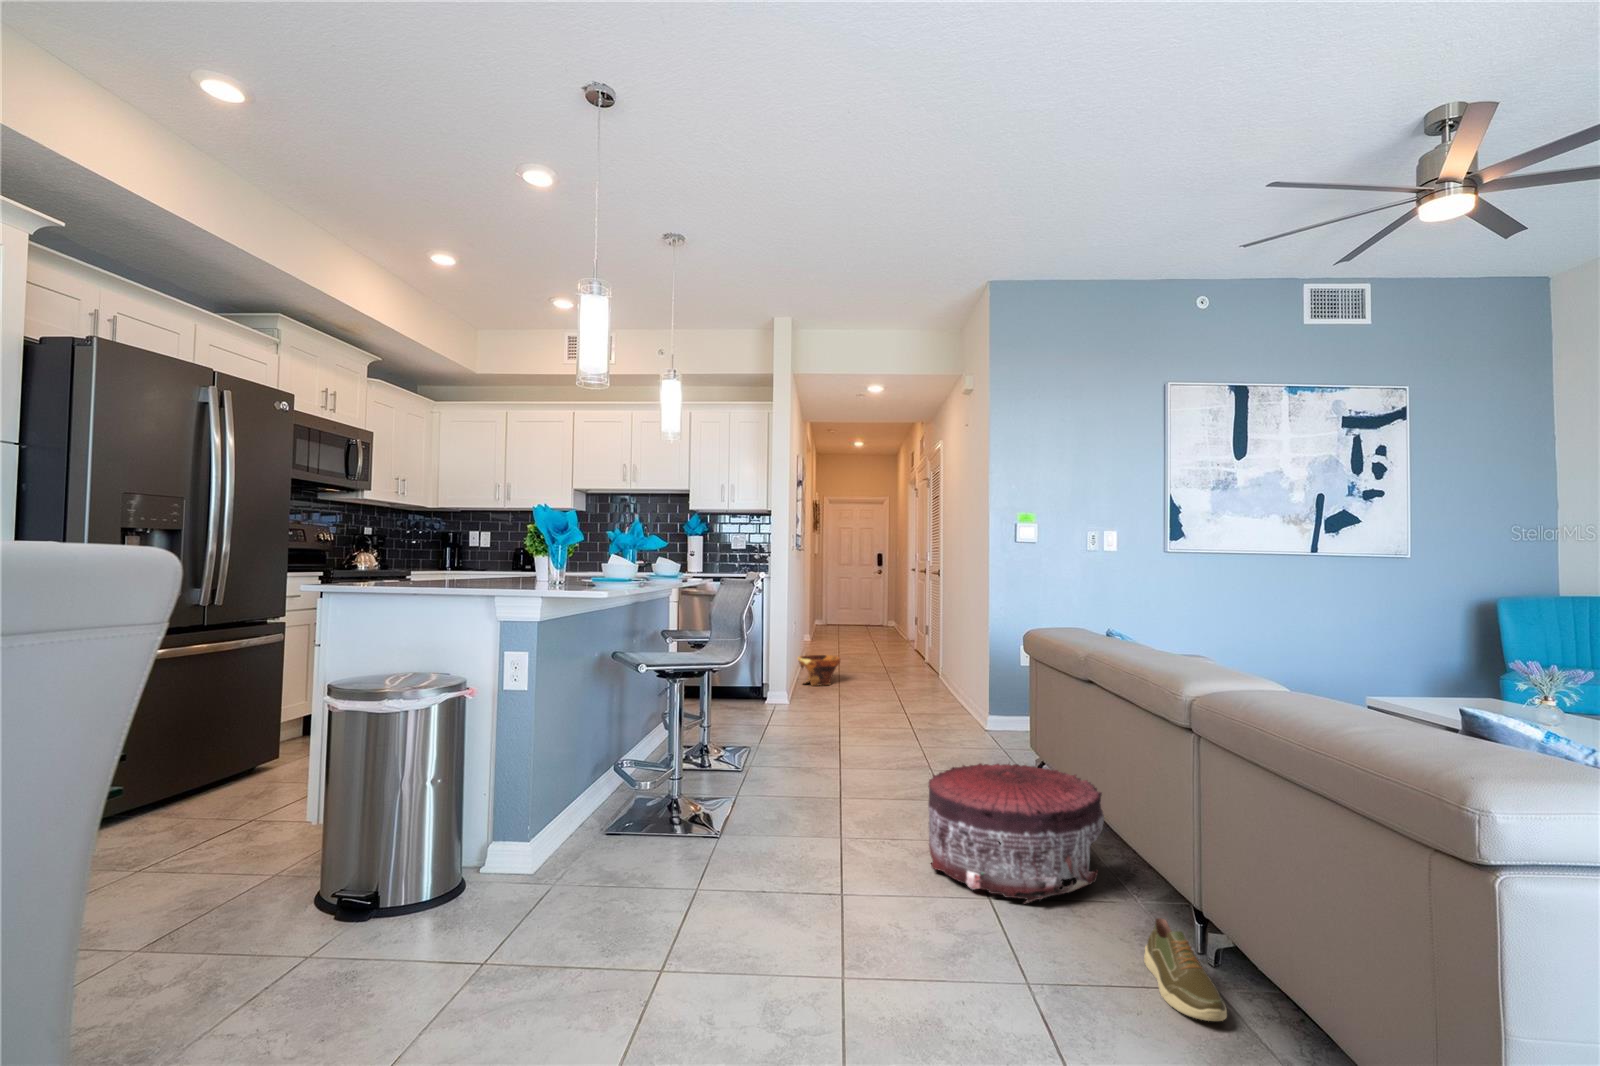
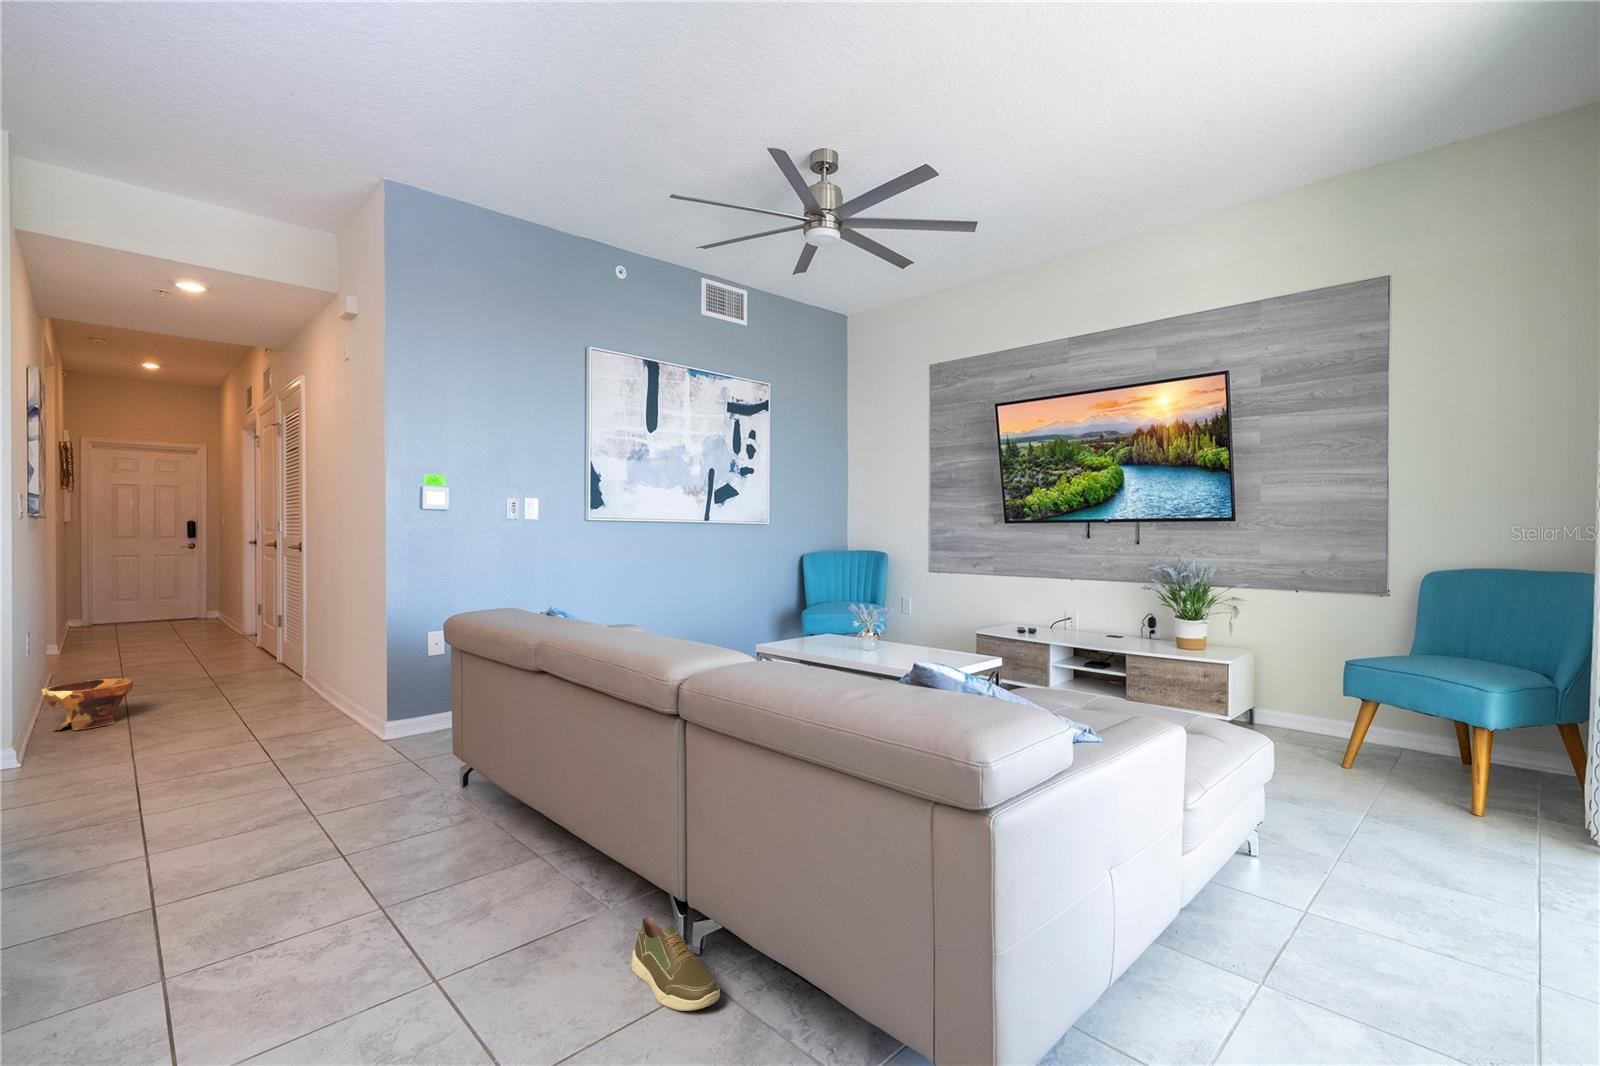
pouf: present [928,763,1104,903] -> none [342,781,569,966]

